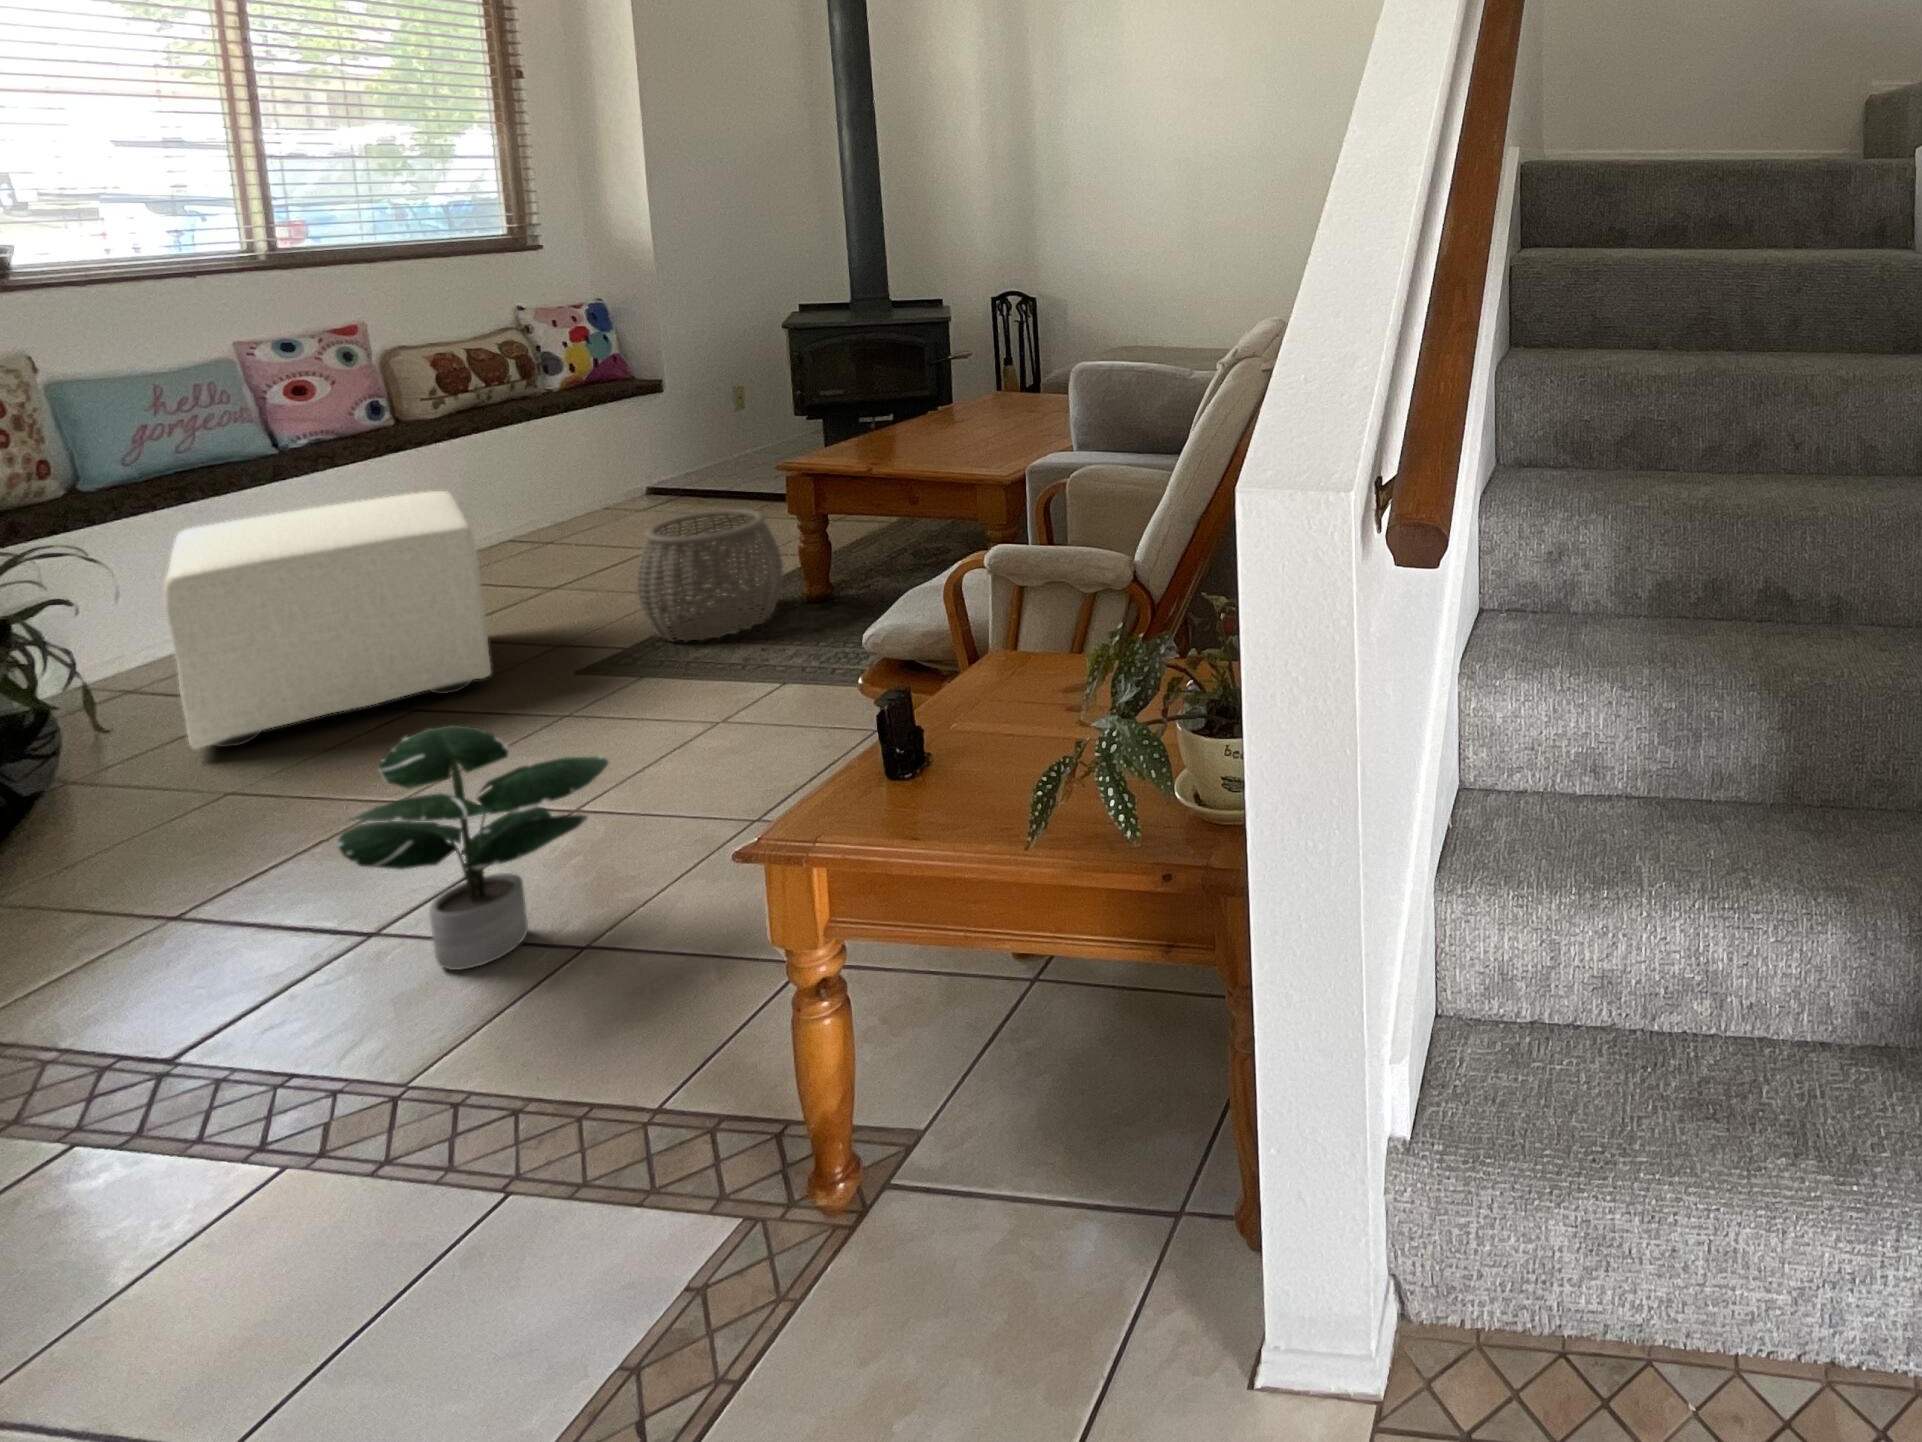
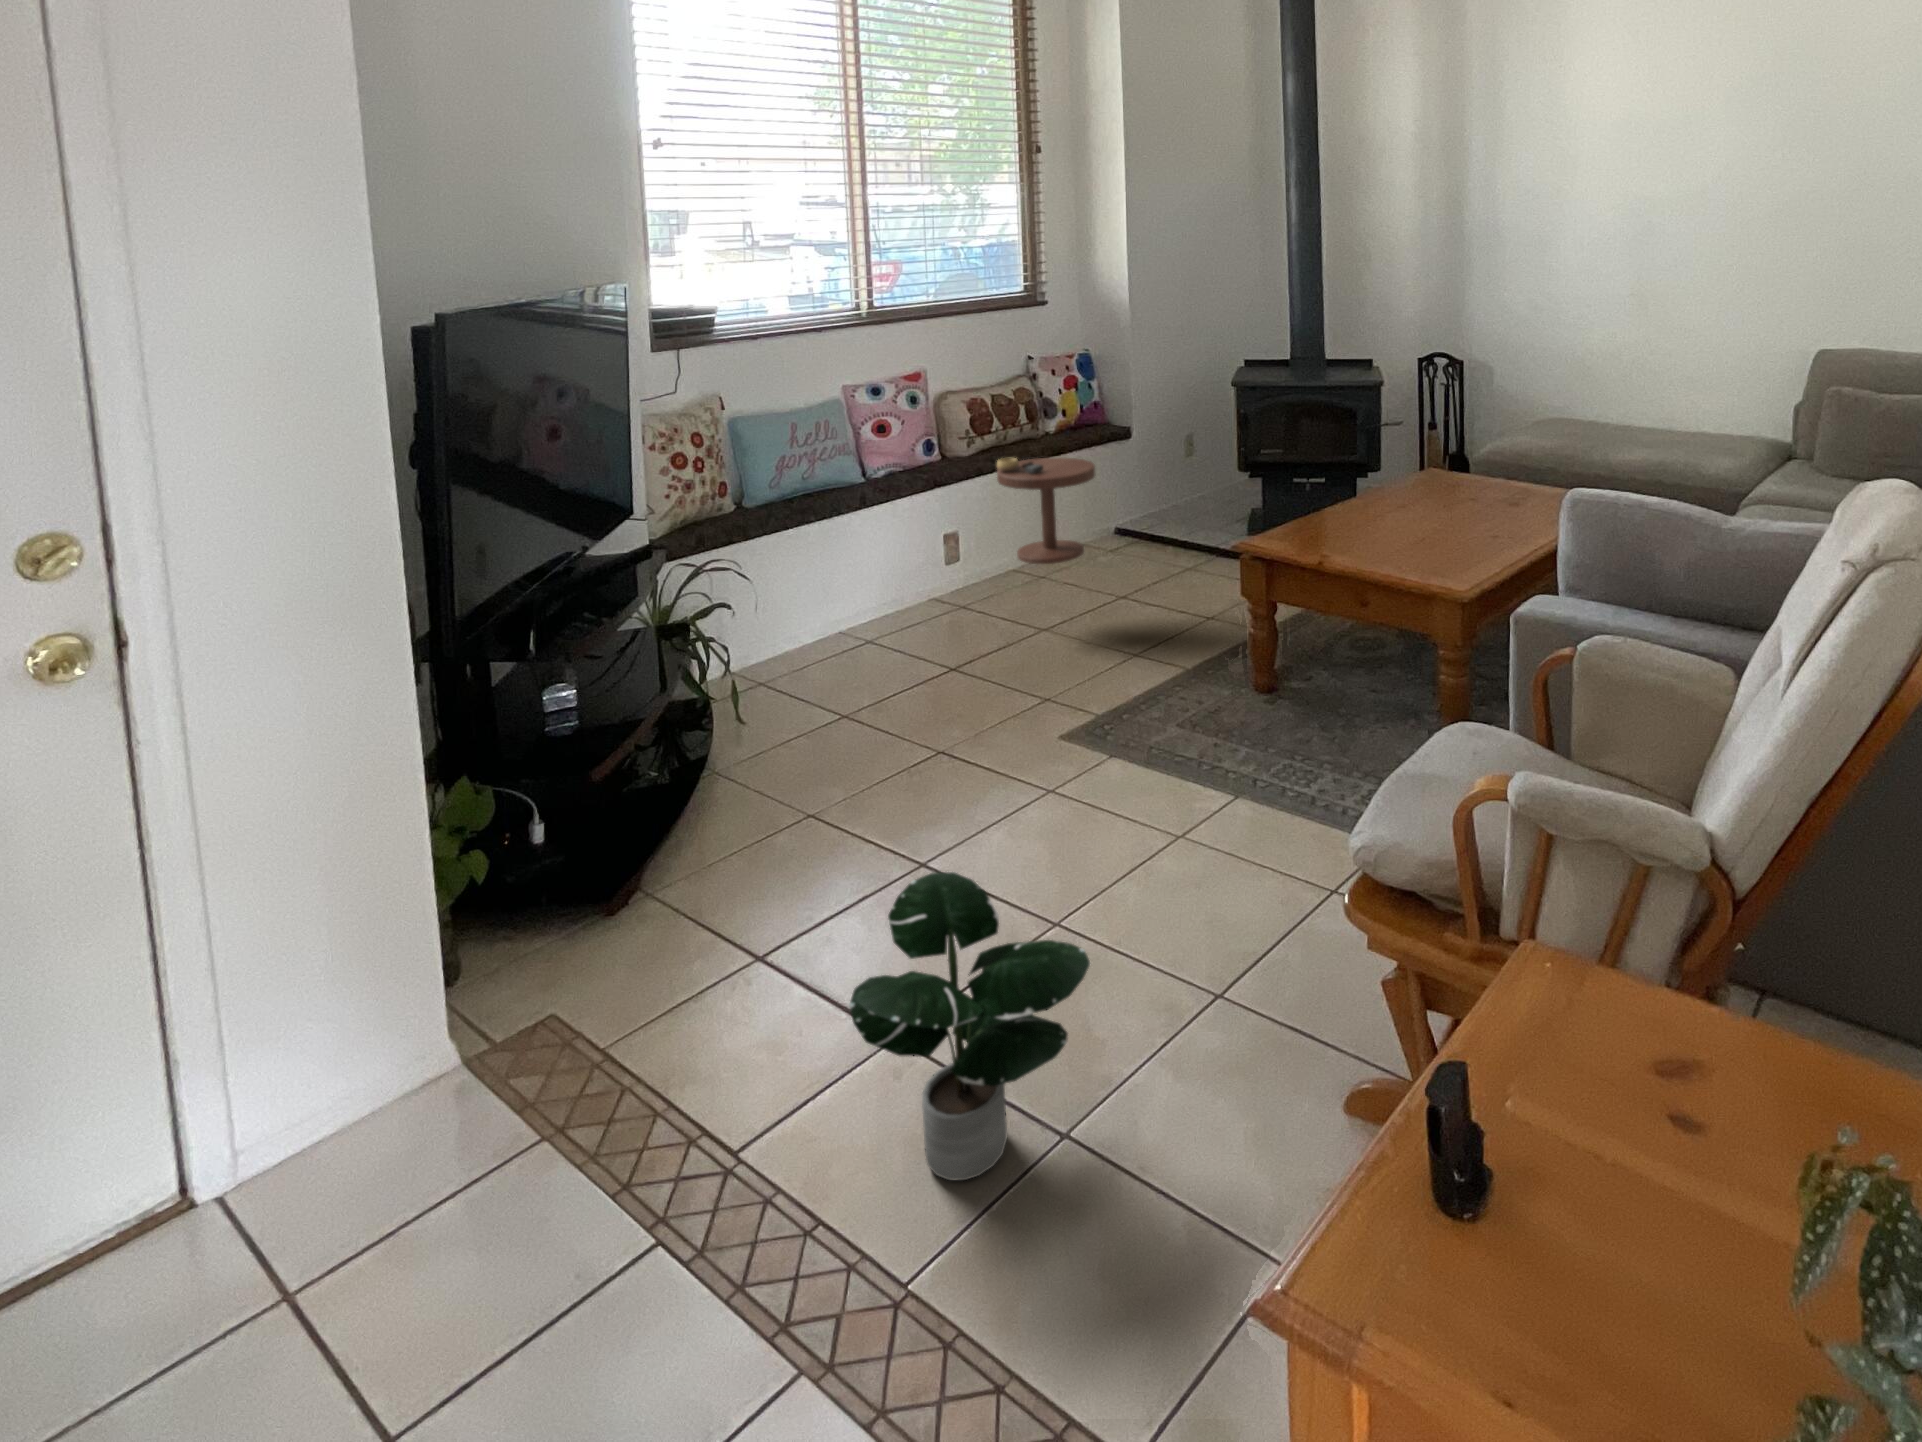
side table: none [479,403,612,592] -> present [997,457,1095,564]
ottoman: present [164,491,491,749] -> none [773,539,994,769]
woven basket: present [636,509,783,642] -> none [1109,586,1238,728]

